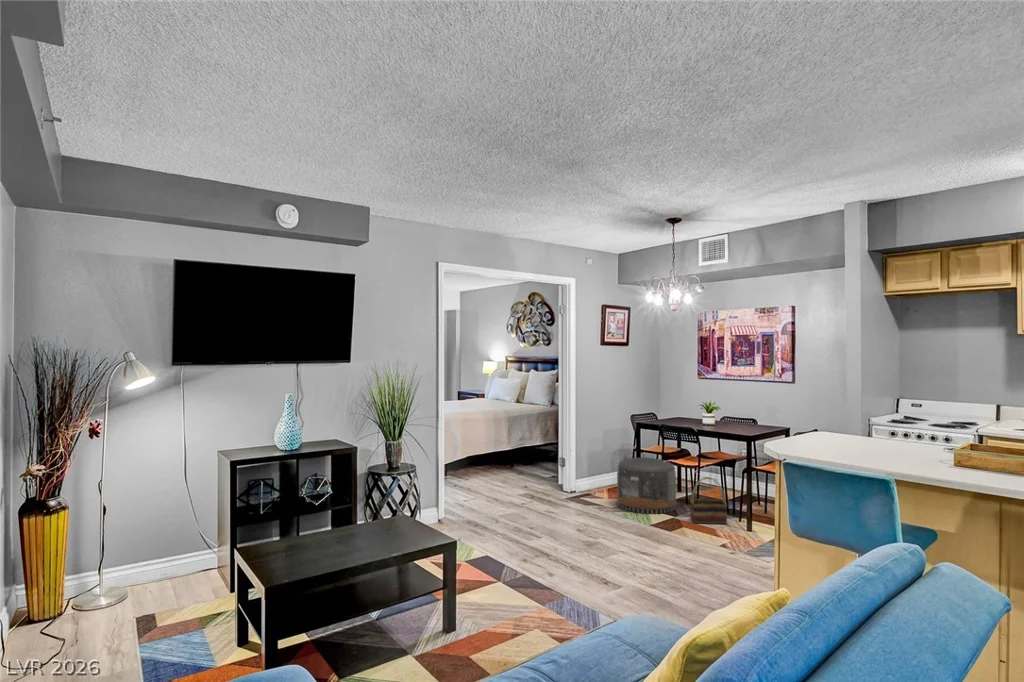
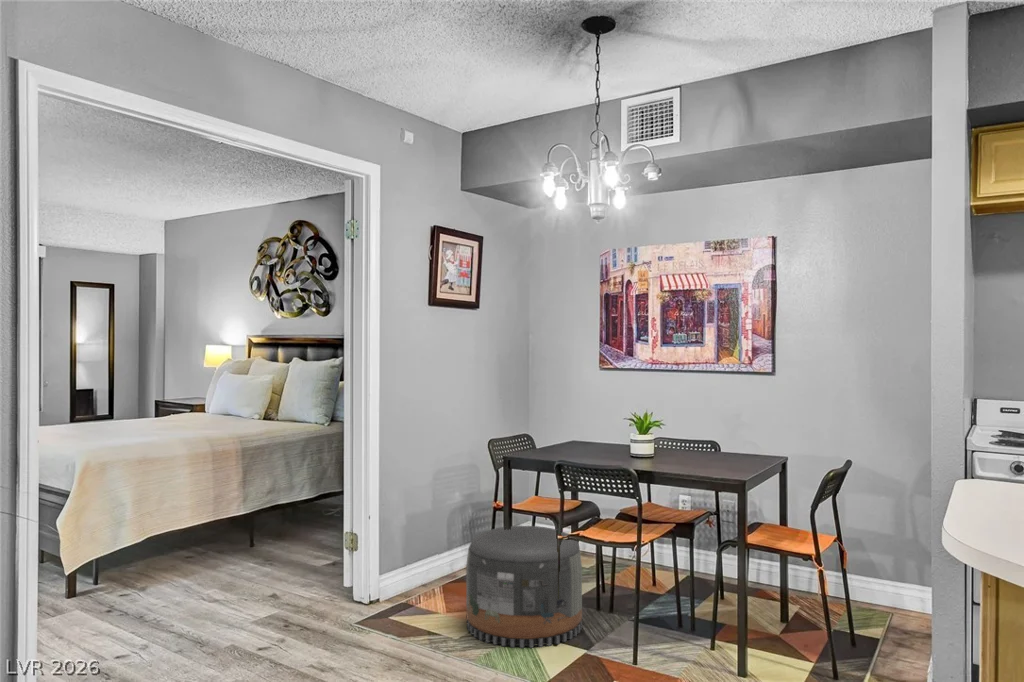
basket: present [690,477,727,524] -> none [618,567,694,665]

